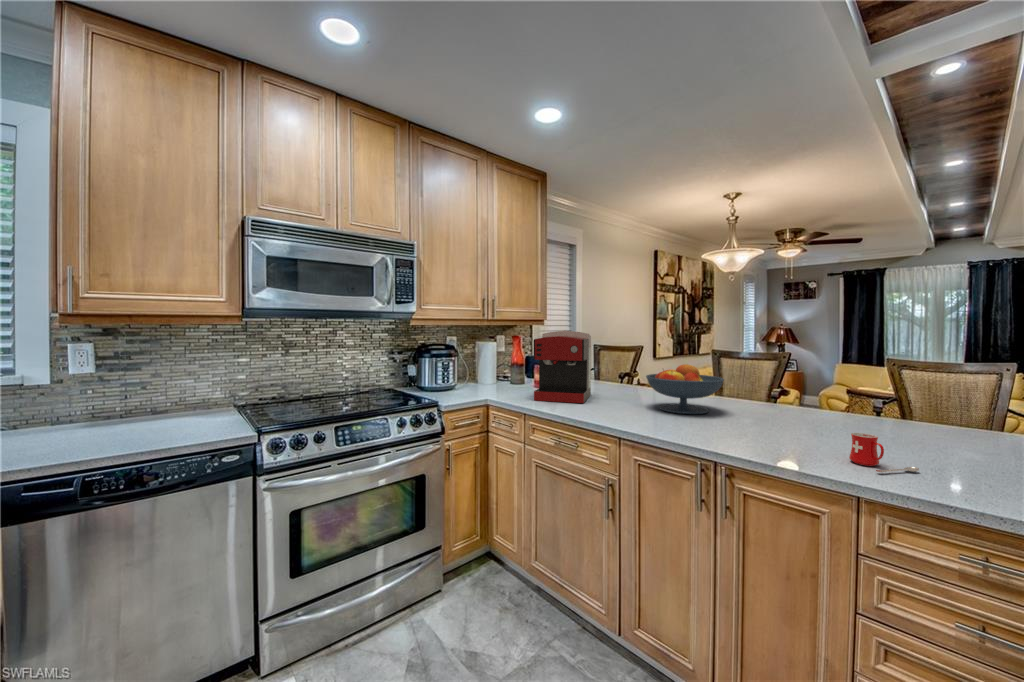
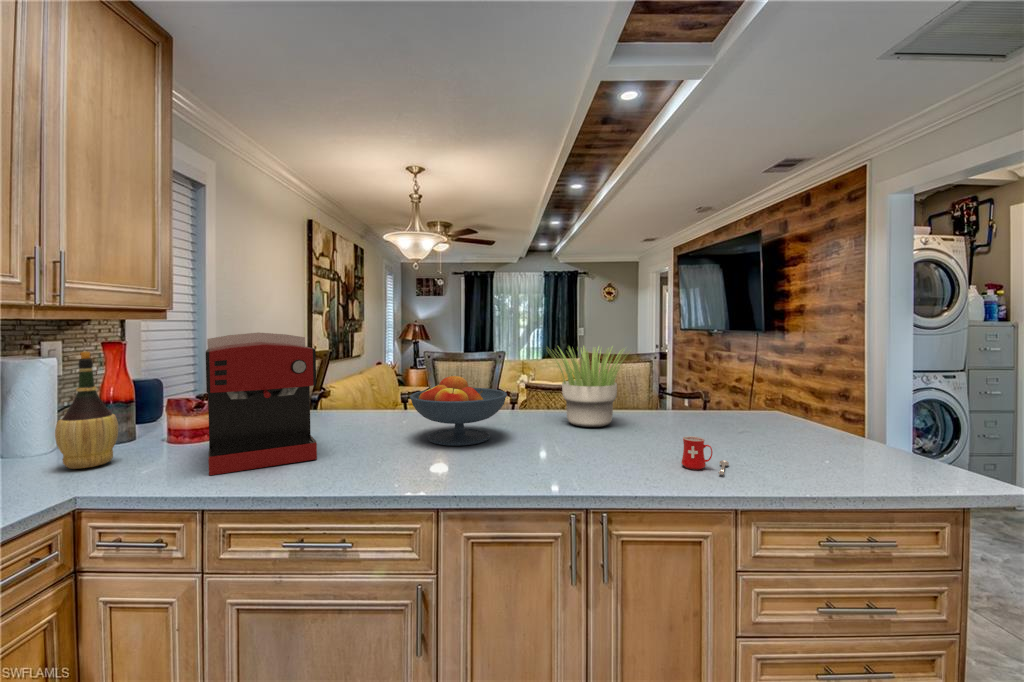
wine bottle: none [491,339,512,390] -> present [55,351,118,469]
potted plant: none [776,345,893,426] -> present [554,347,624,427]

